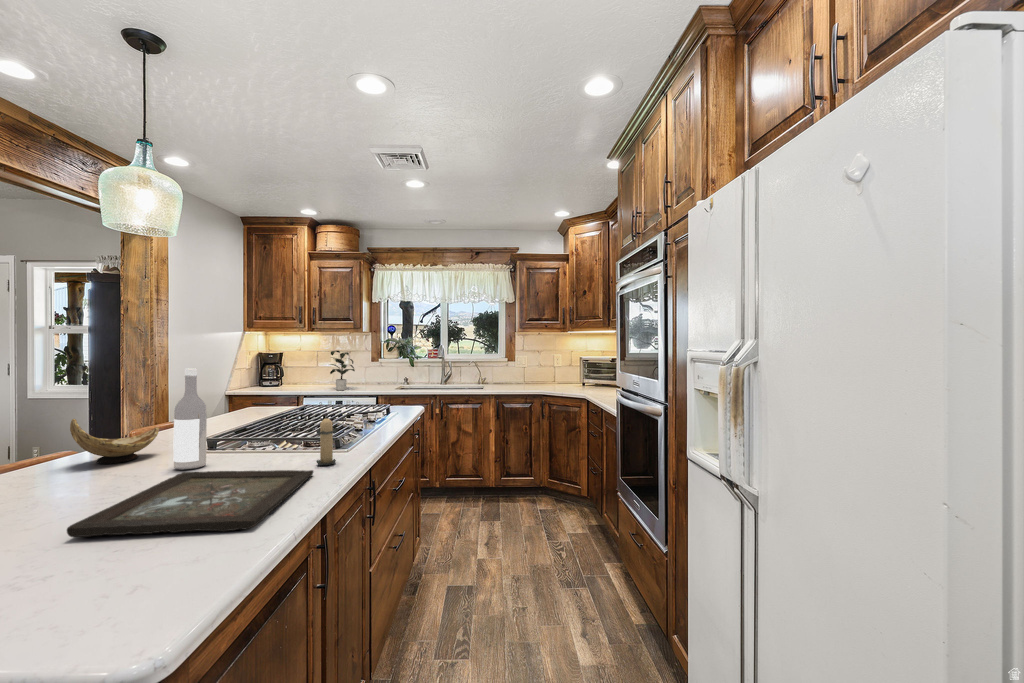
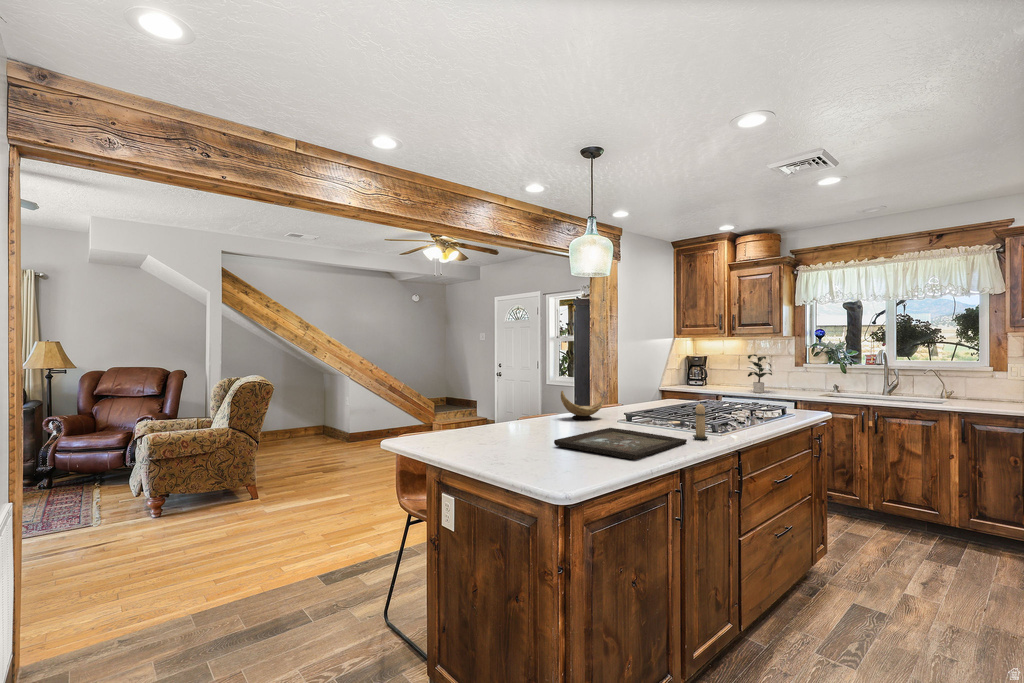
wine bottle: present [174,368,207,470] -> none [608,363,626,428]

